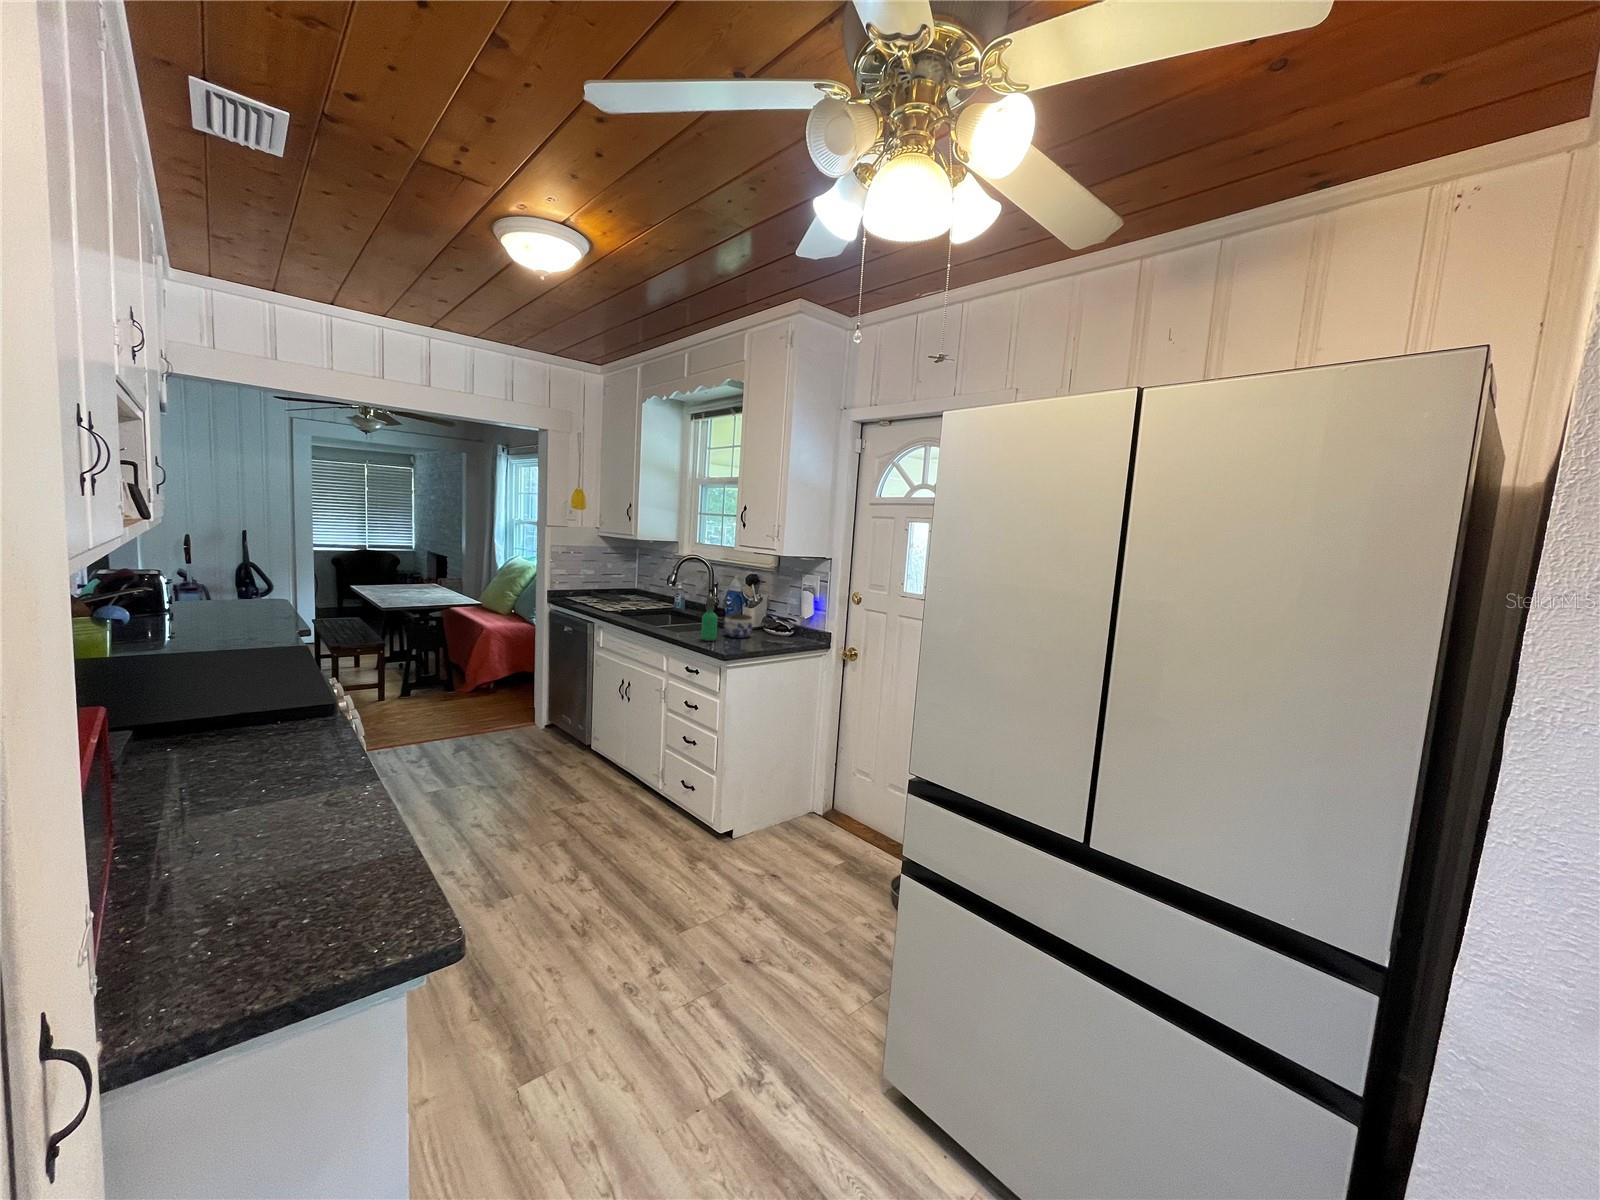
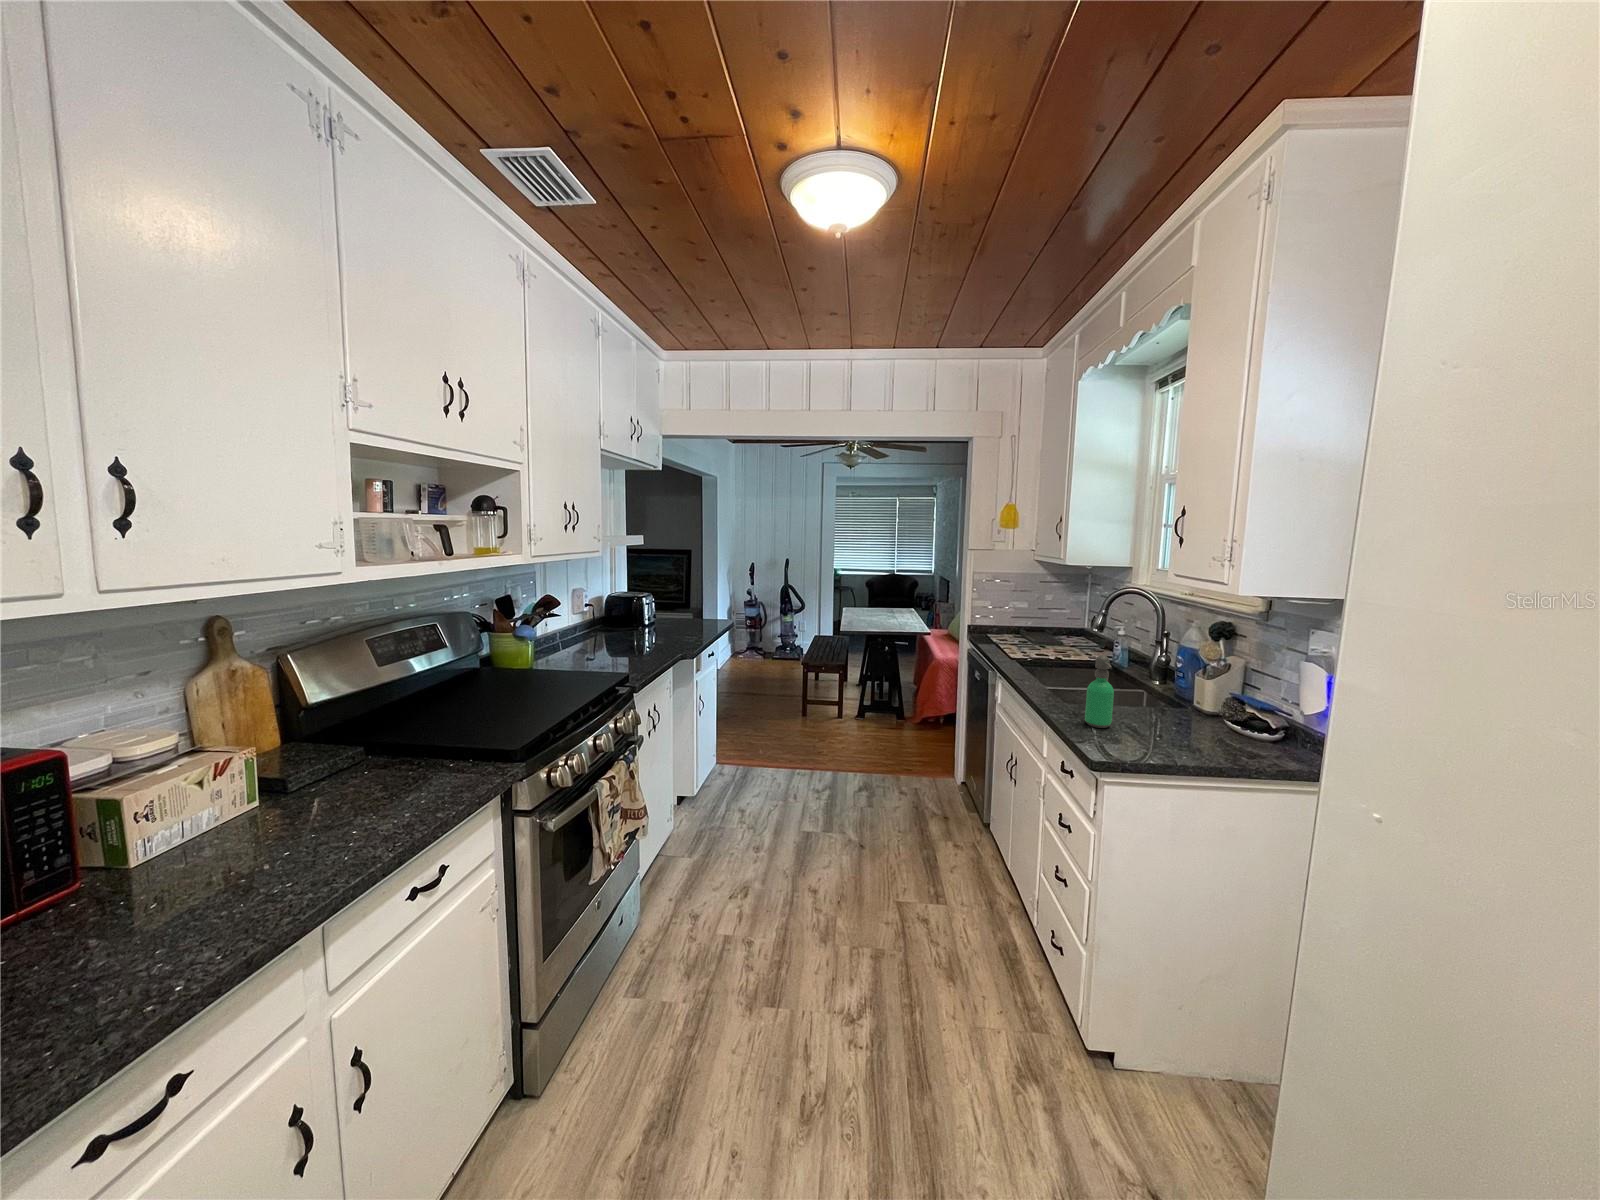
jar: present [724,614,753,638] -> none [1137,686,1192,730]

